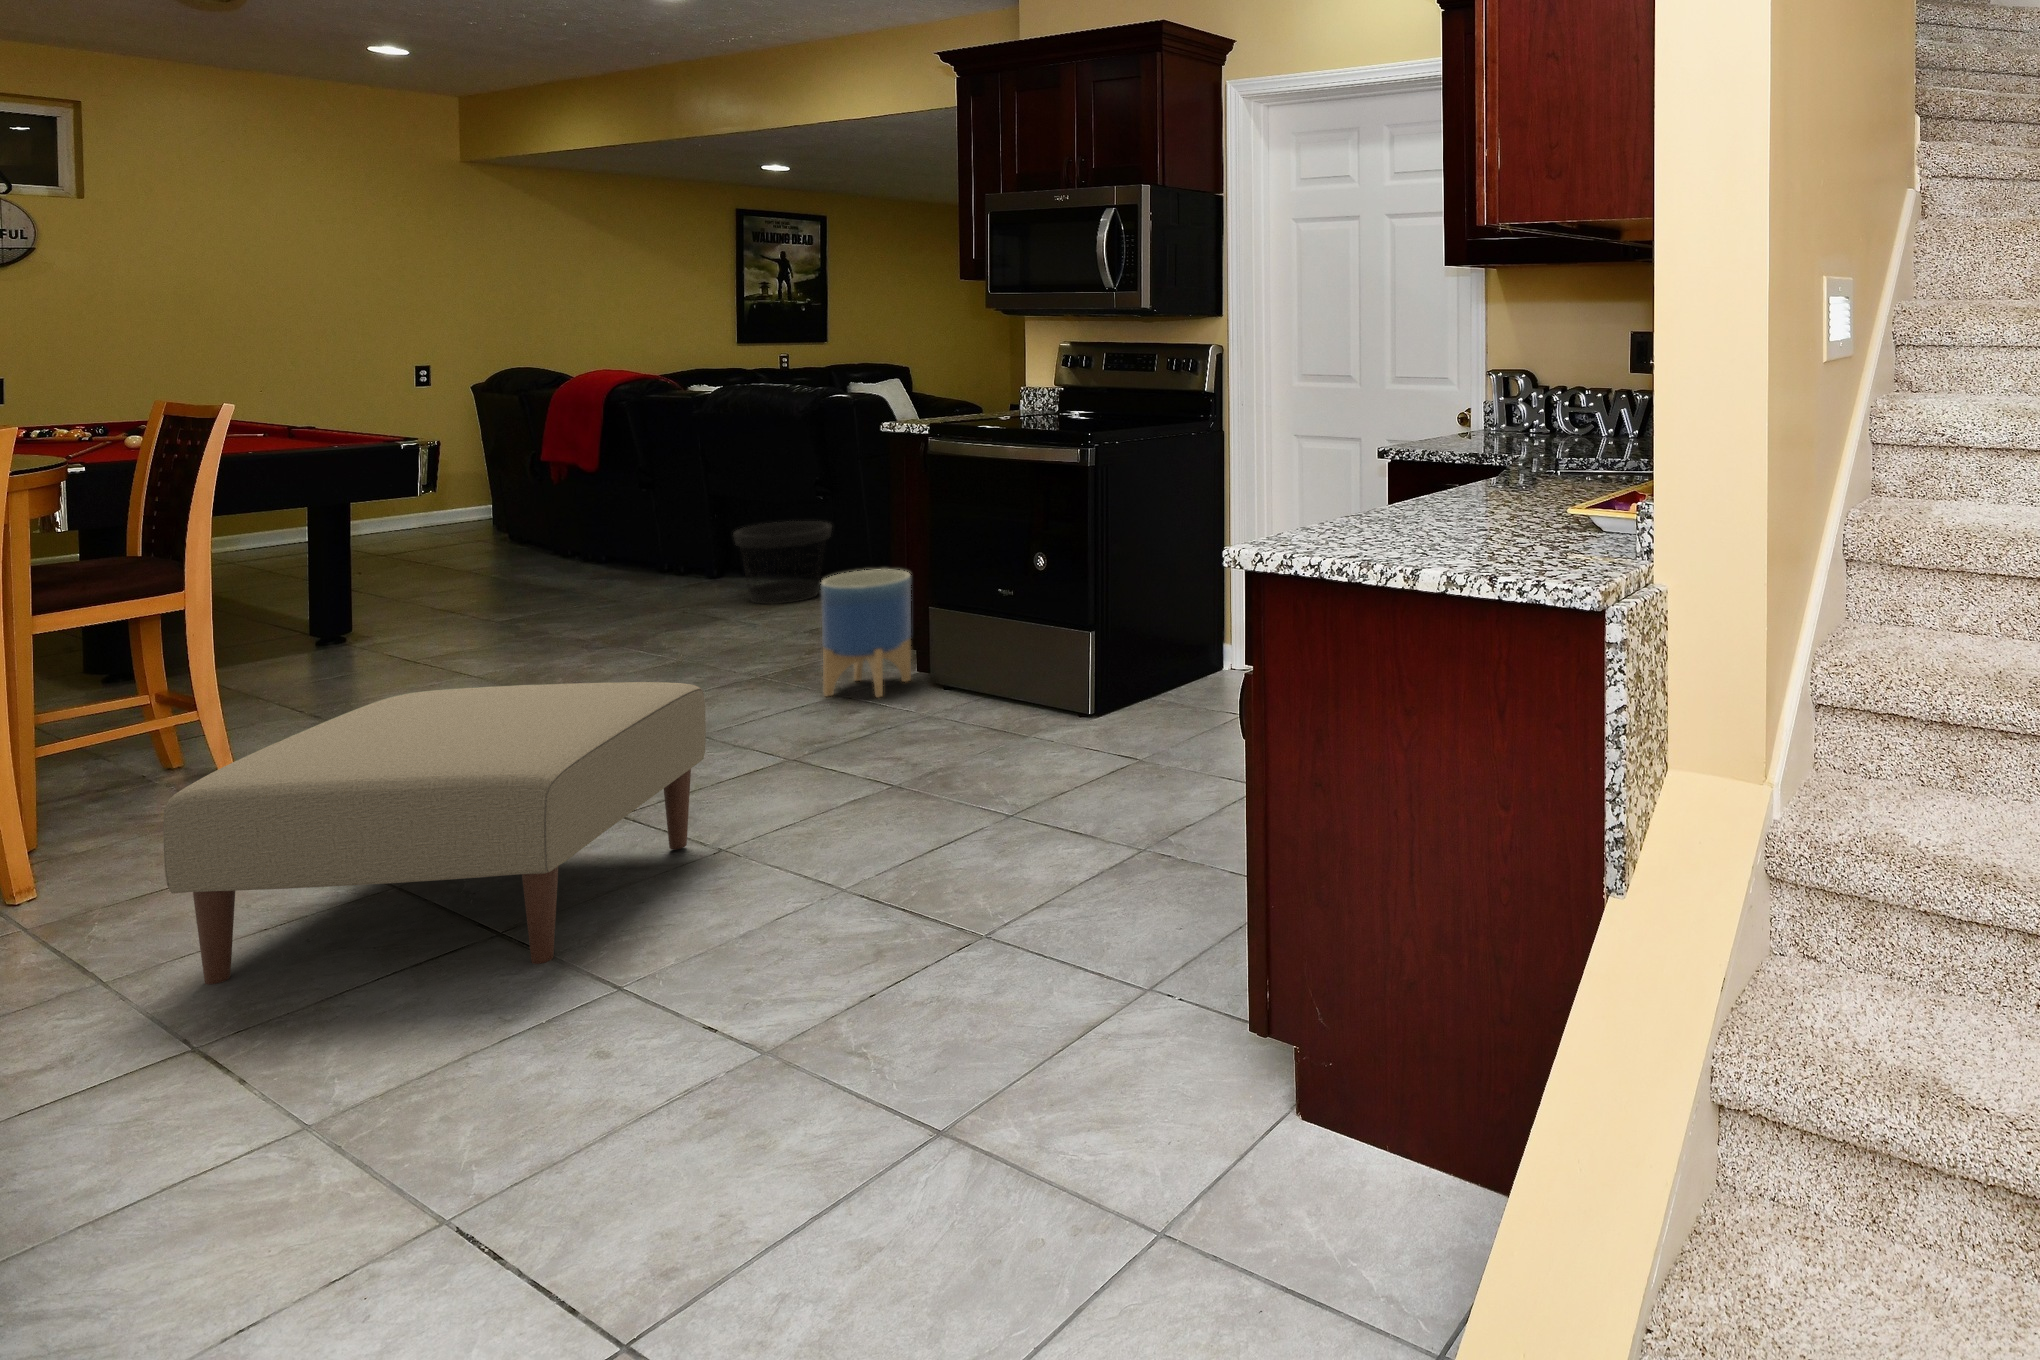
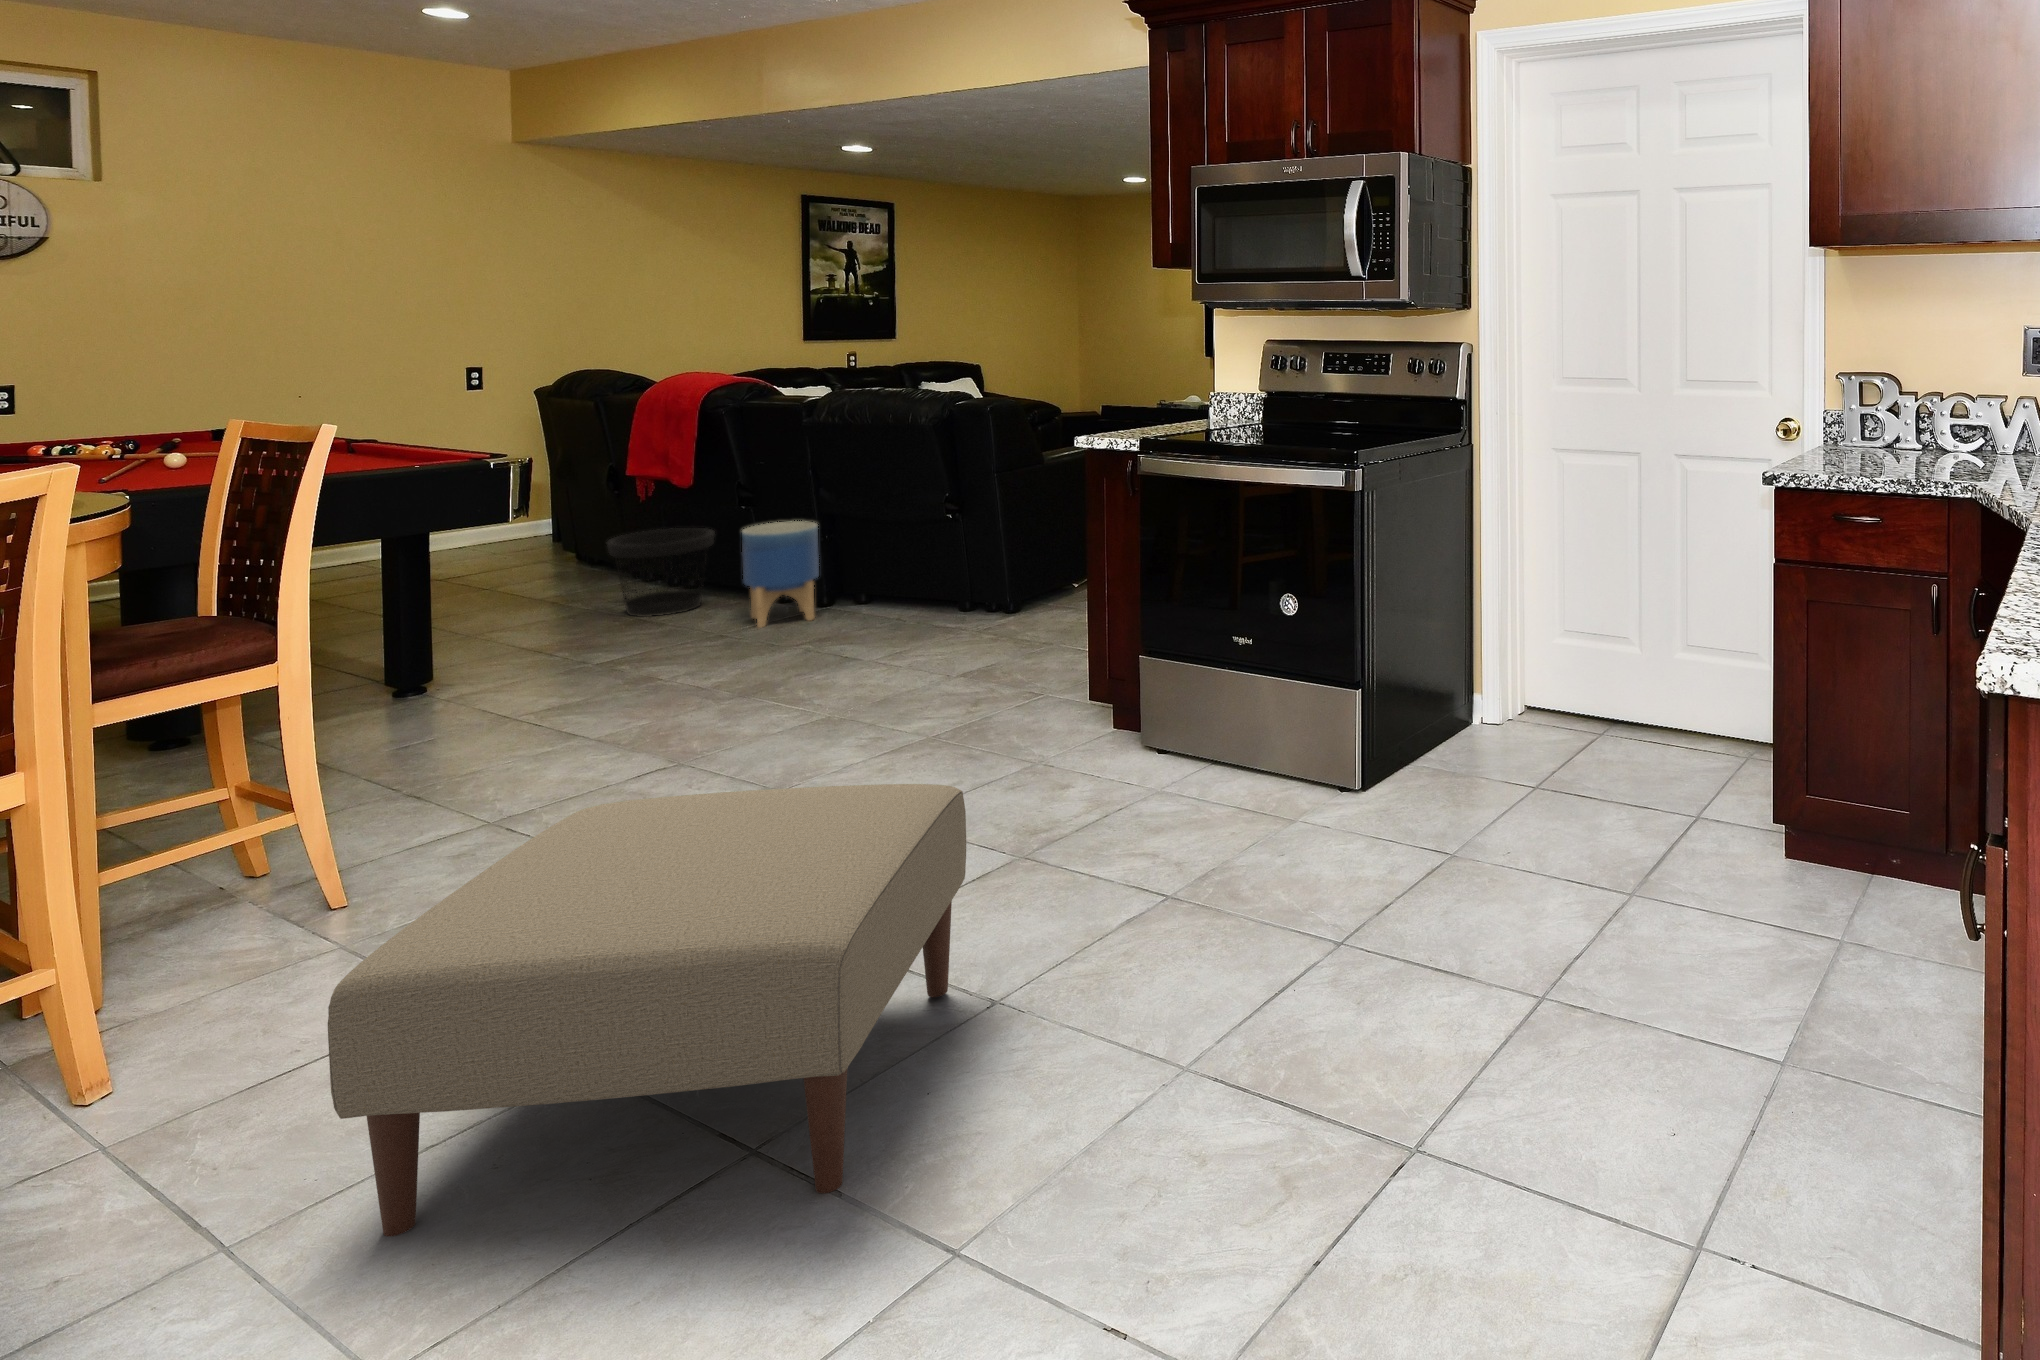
wastebasket: present [733,521,832,604] -> present [607,528,715,617]
planter: present [821,569,911,697] -> present [742,521,819,628]

